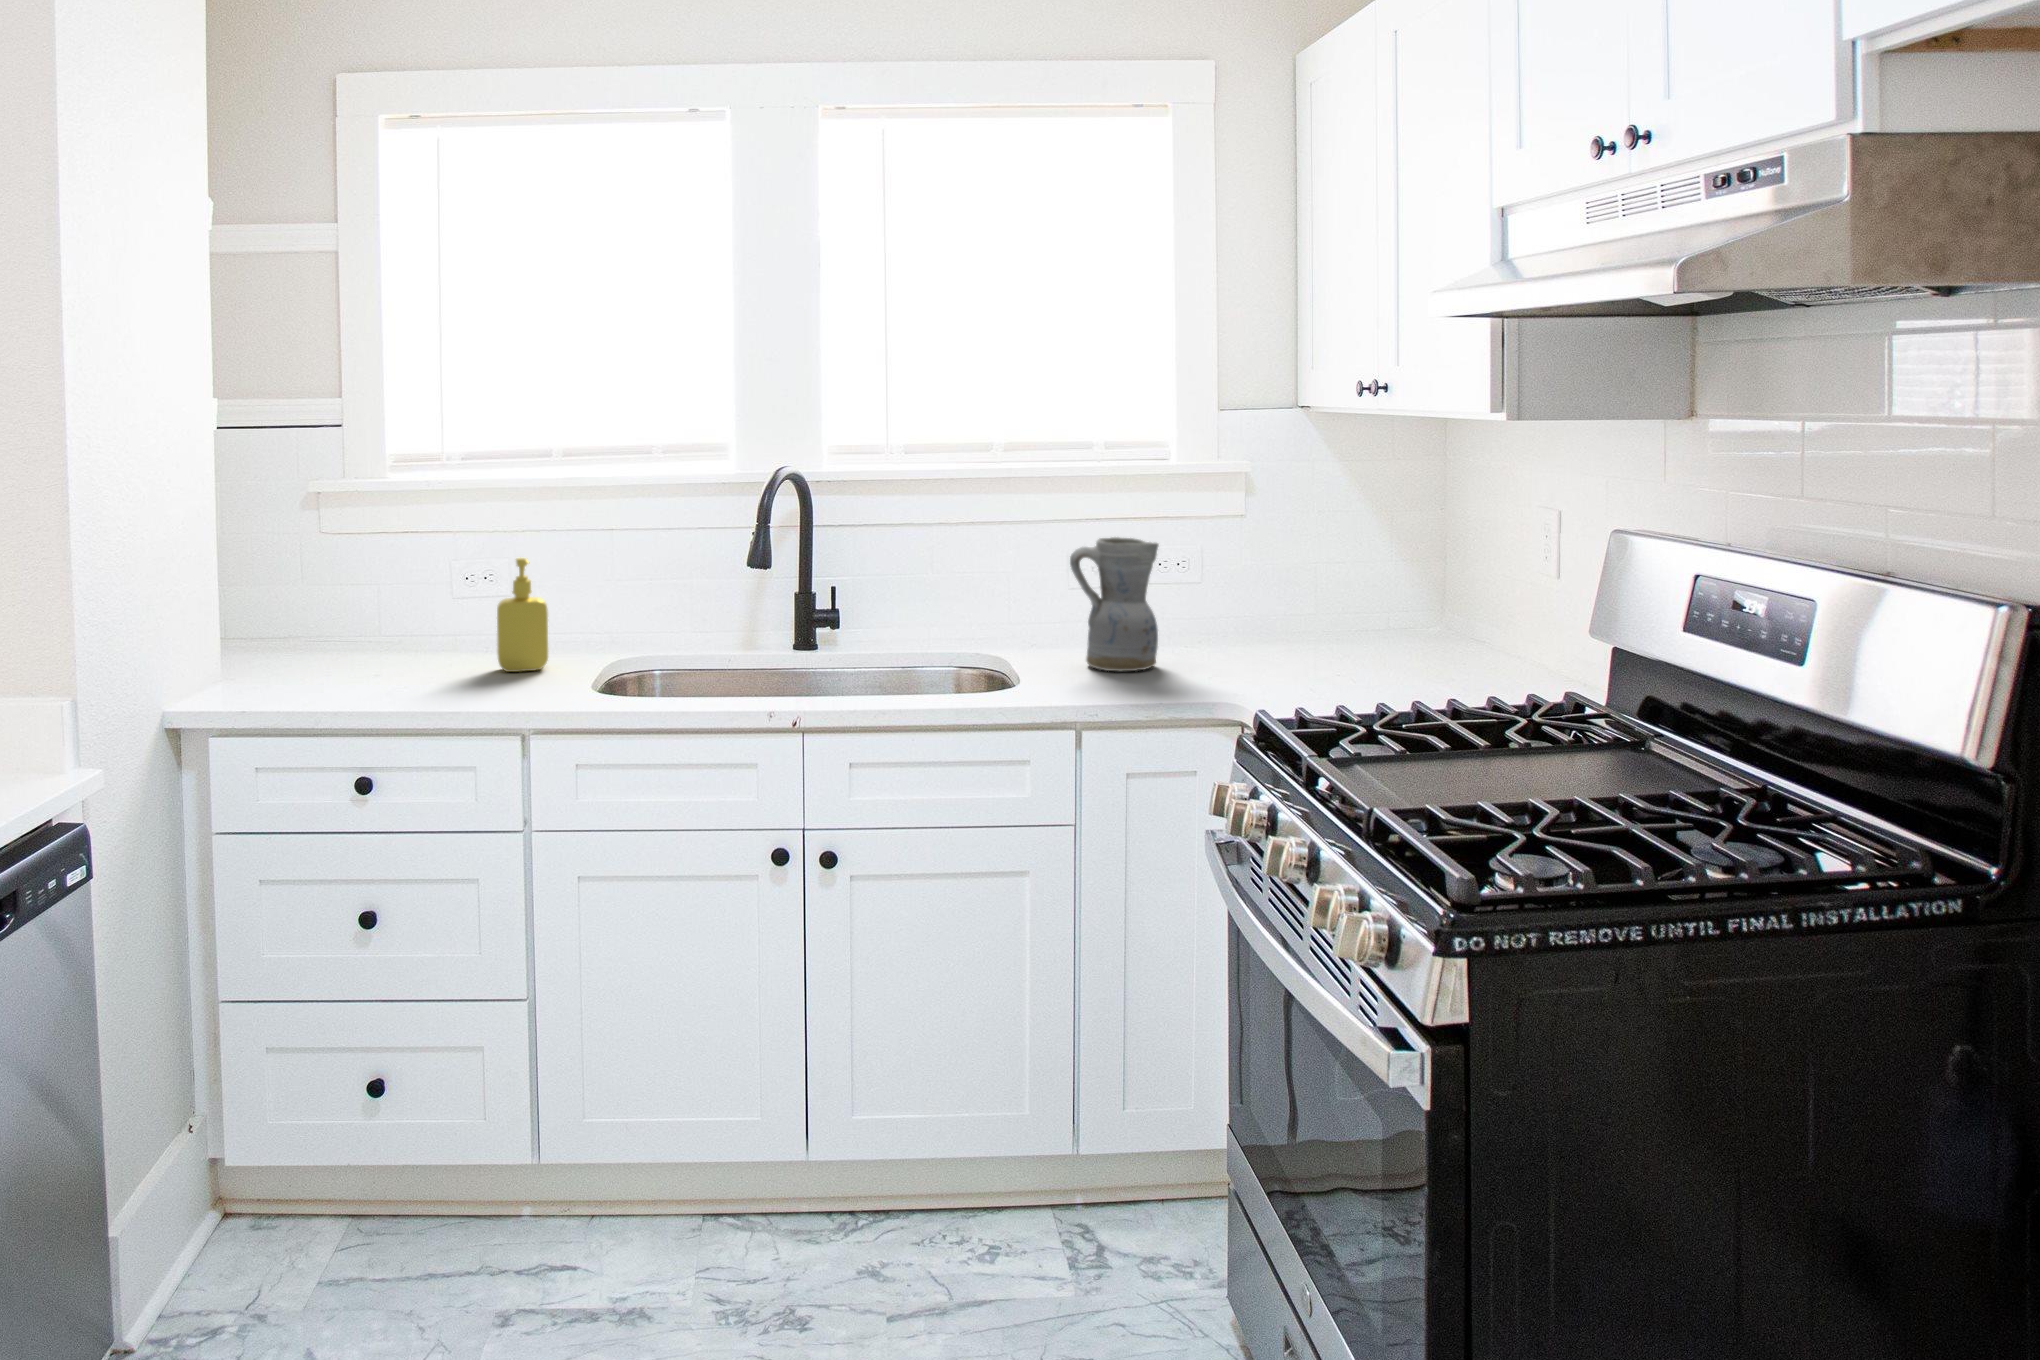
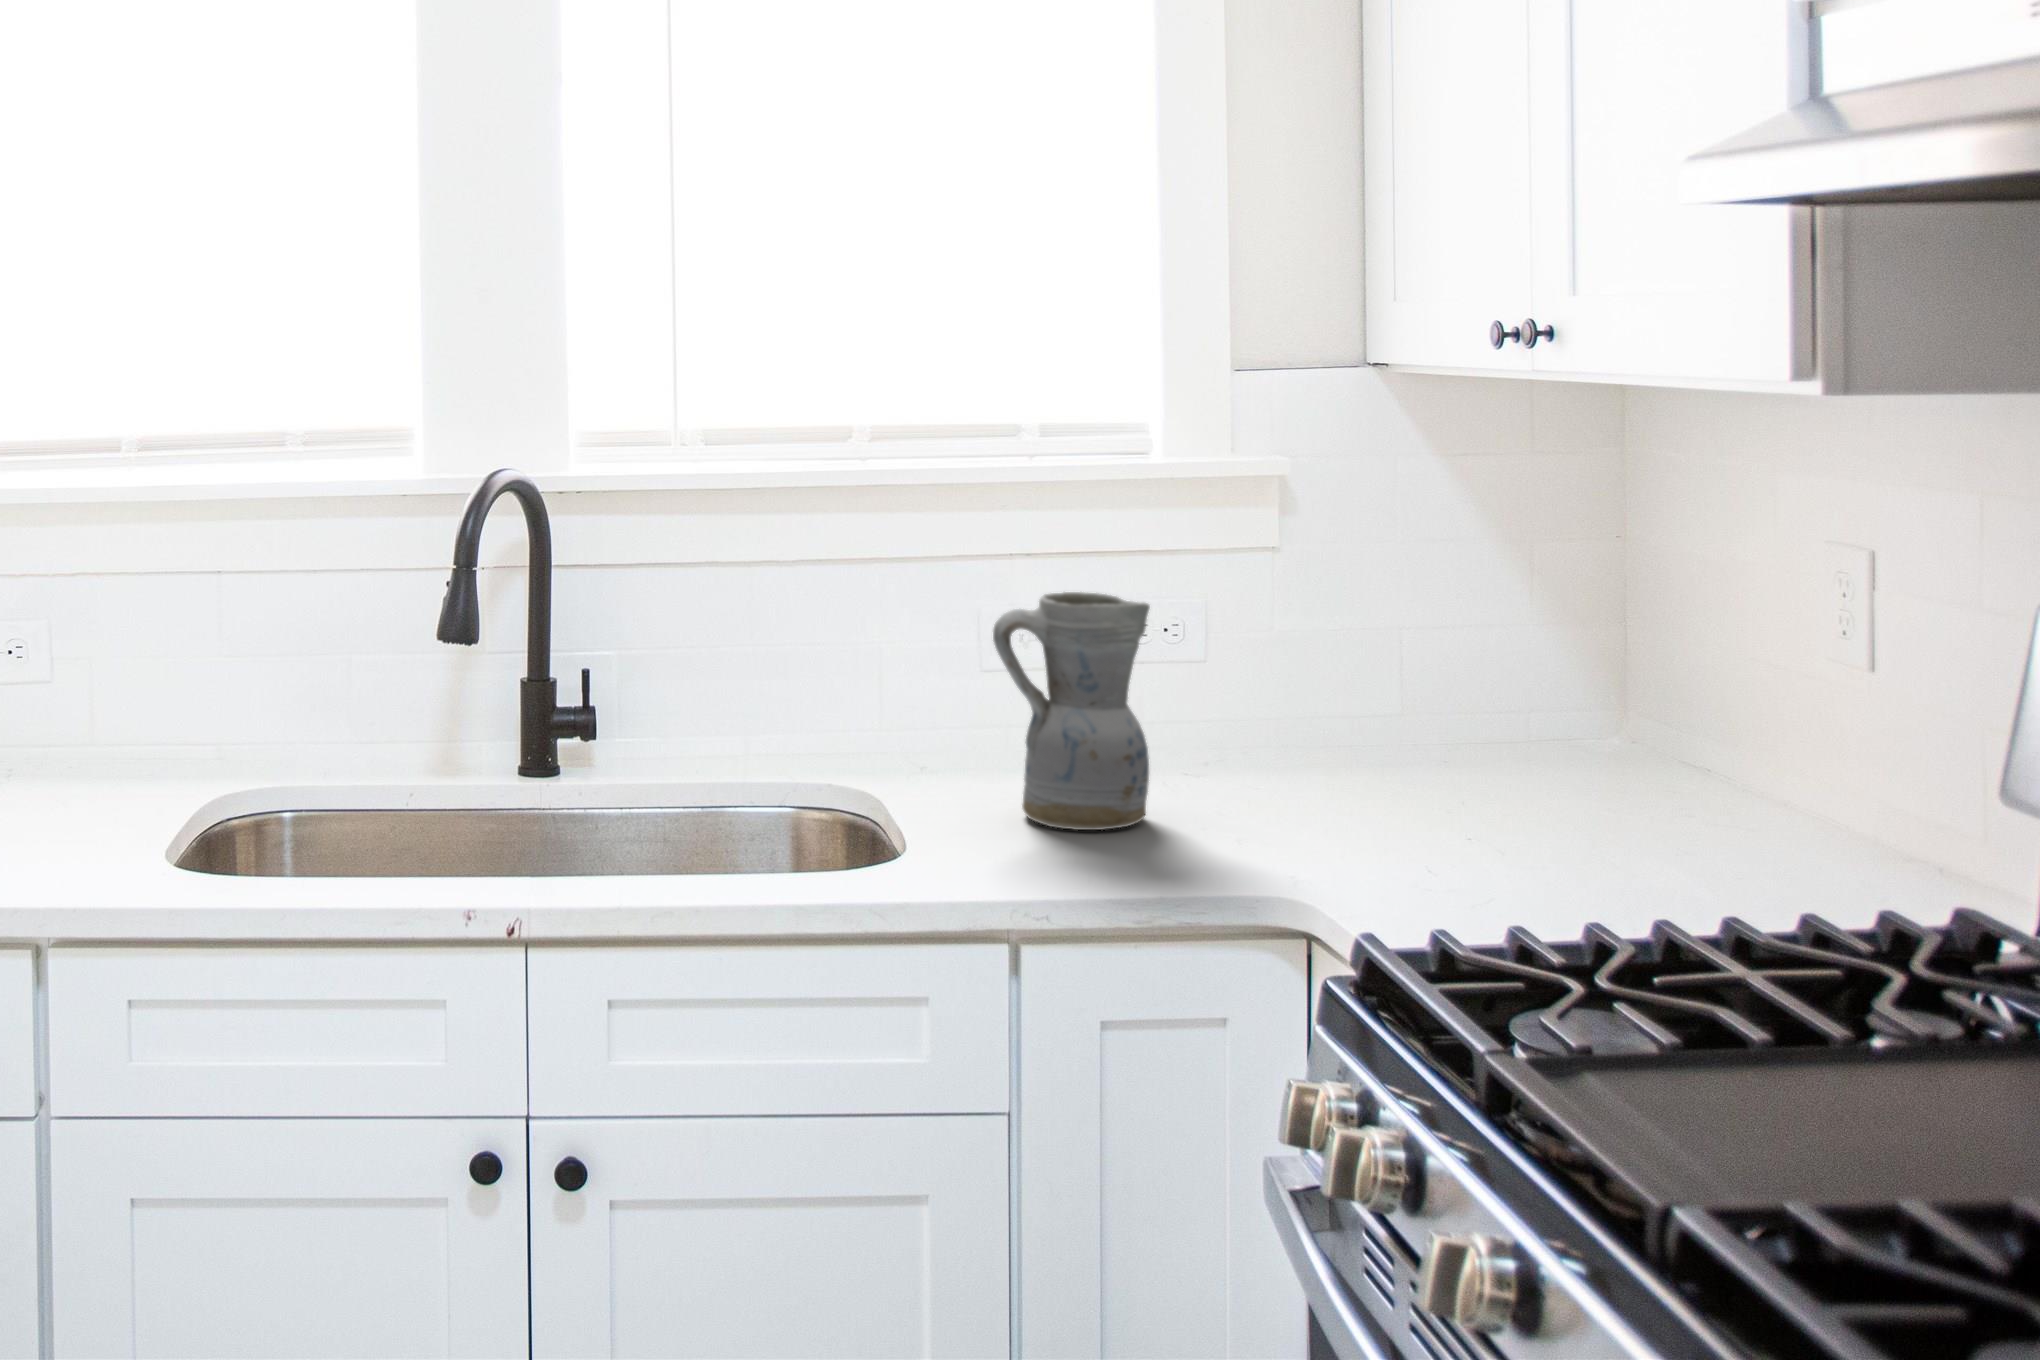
soap dispenser: present [497,557,548,672] -> none [8,624,96,822]

